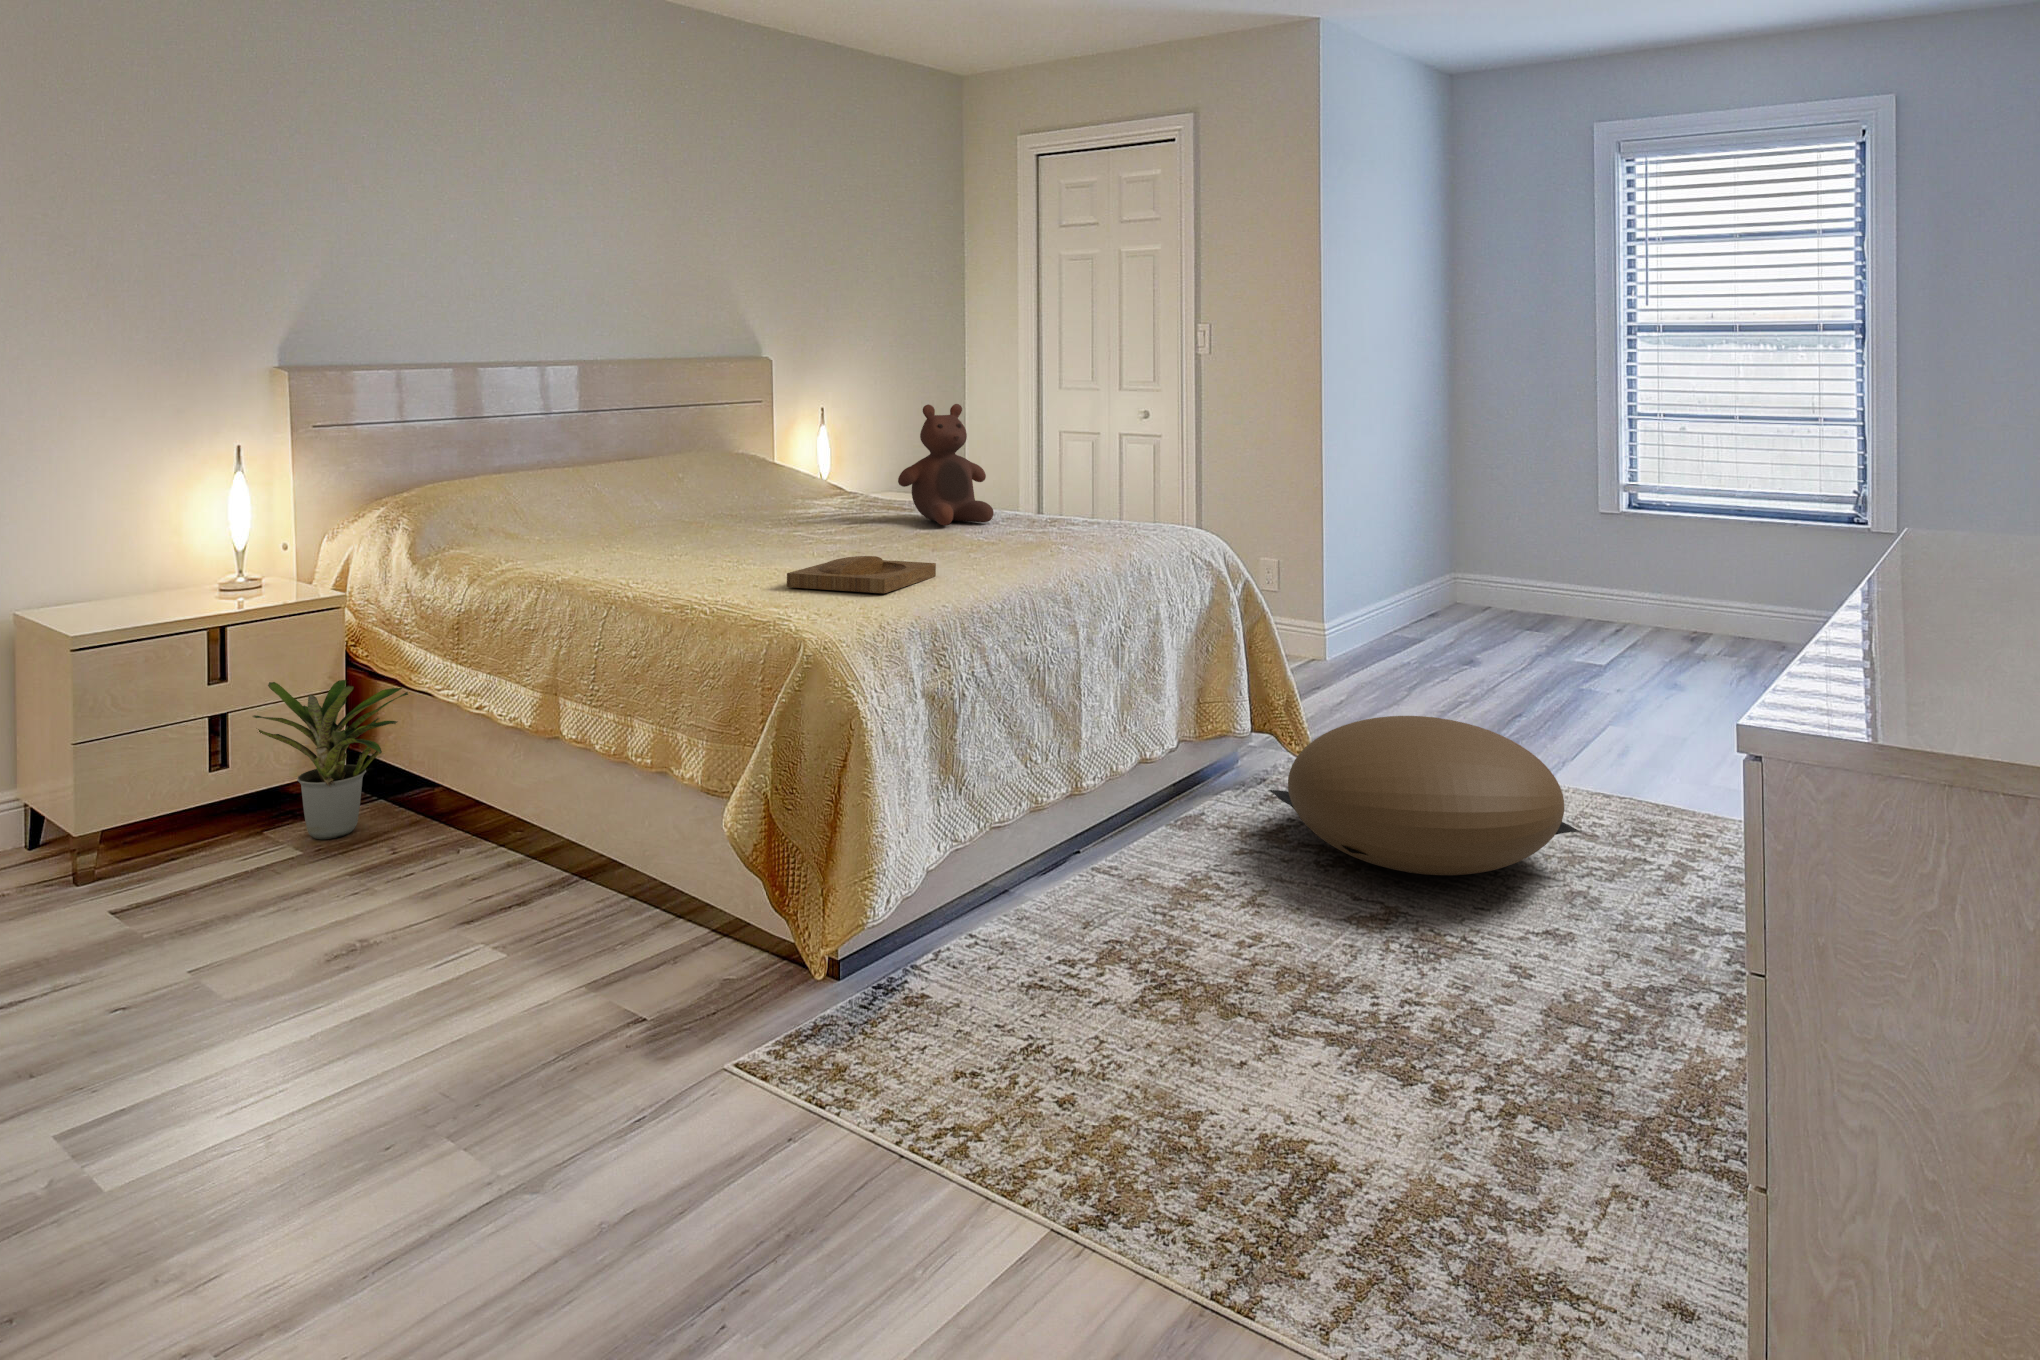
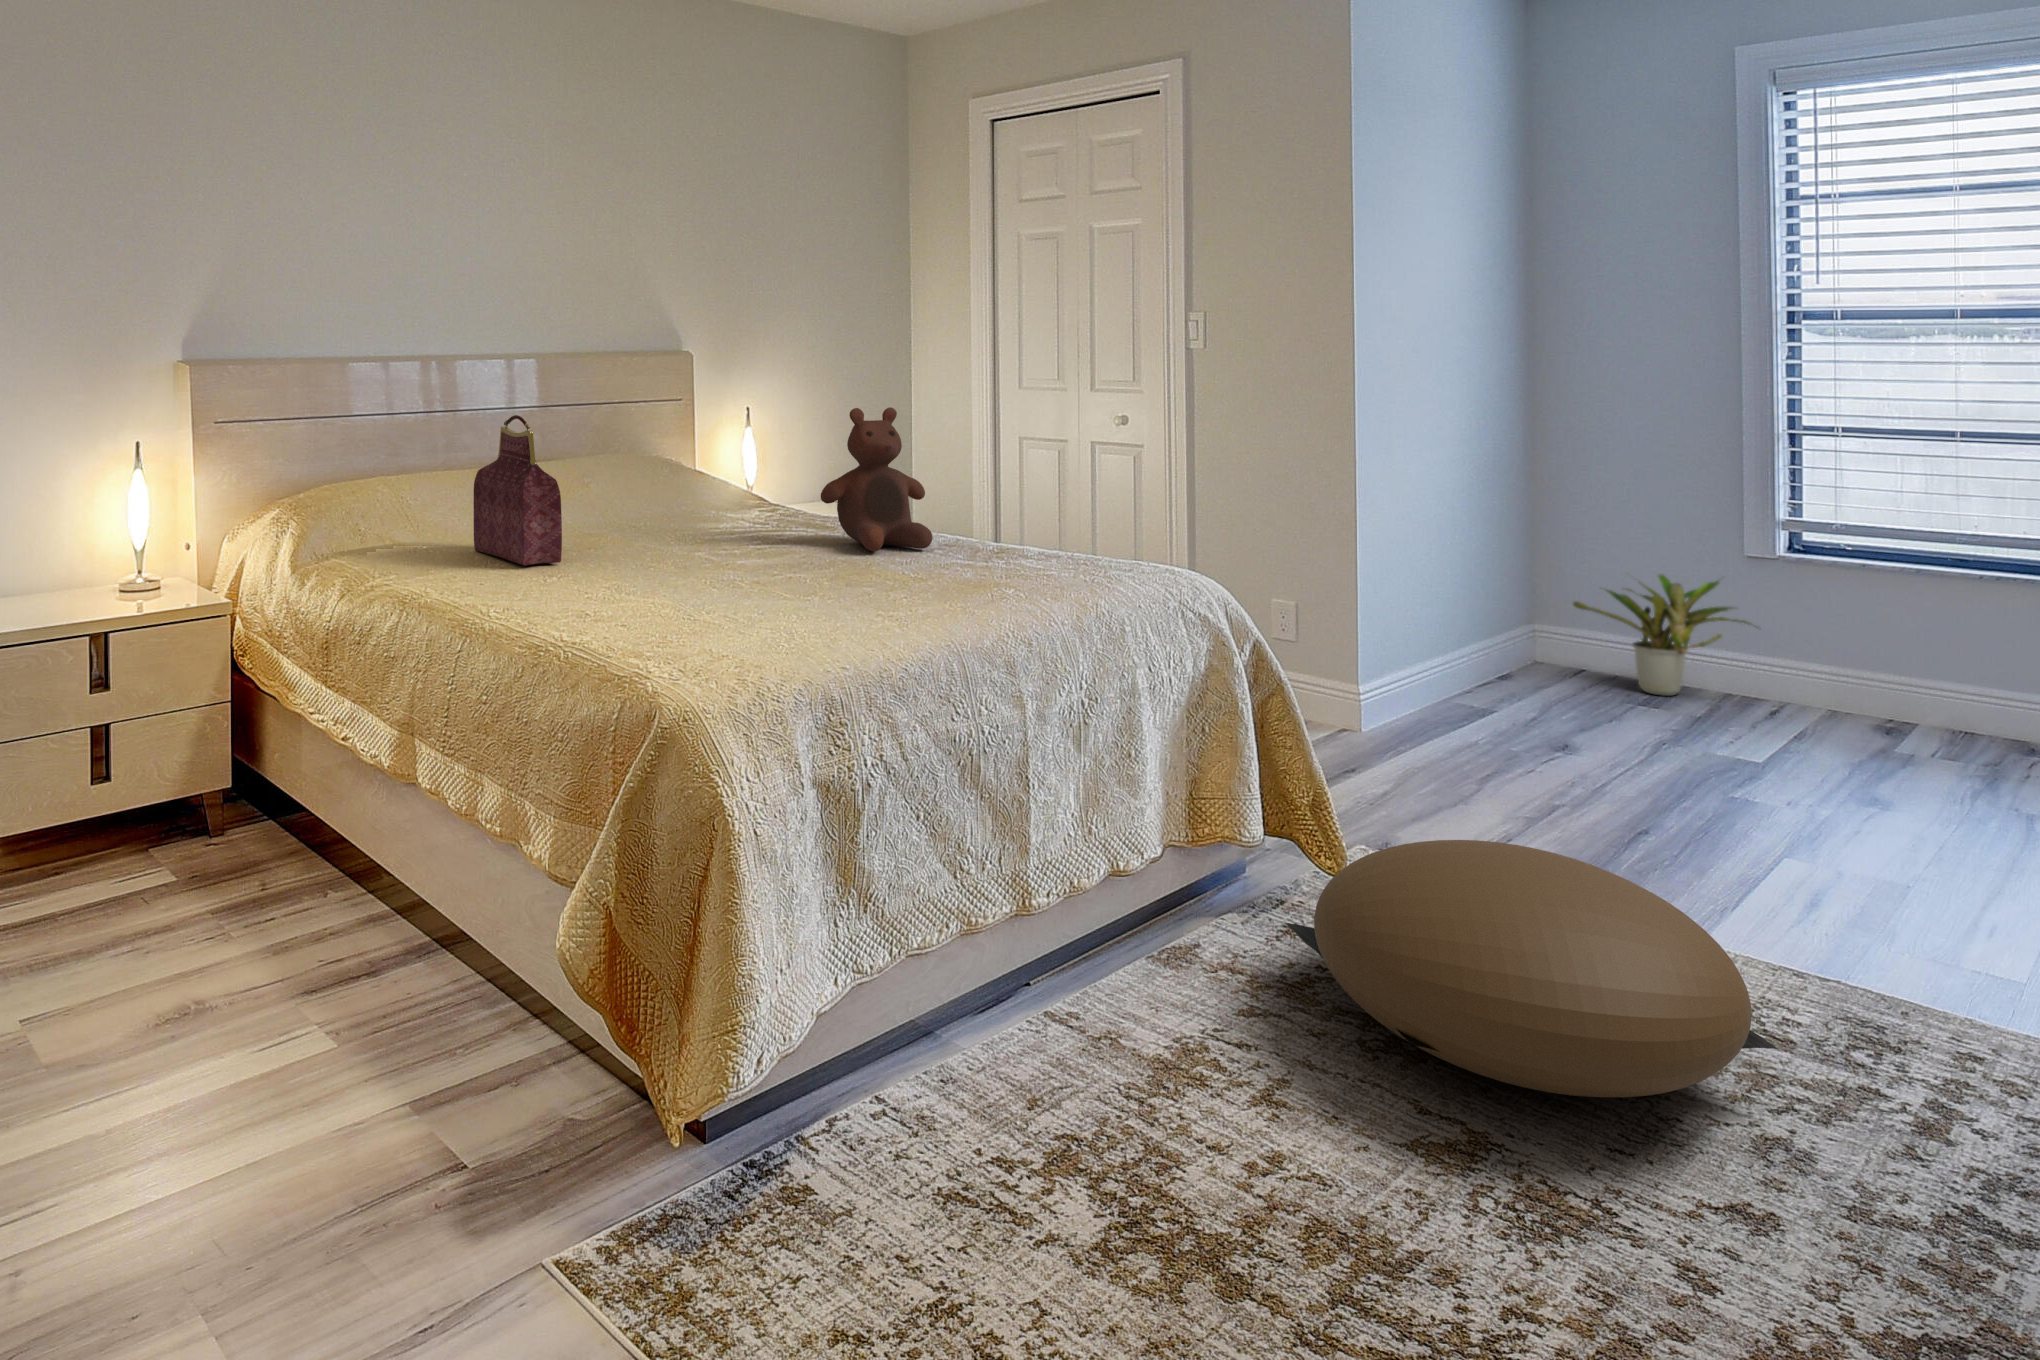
handbag: none [581,413,672,546] -> present [473,415,562,565]
tray: present [787,556,936,593] -> none [665,594,847,646]
potted plant: present [253,680,408,839] -> present [1573,575,1751,696]

